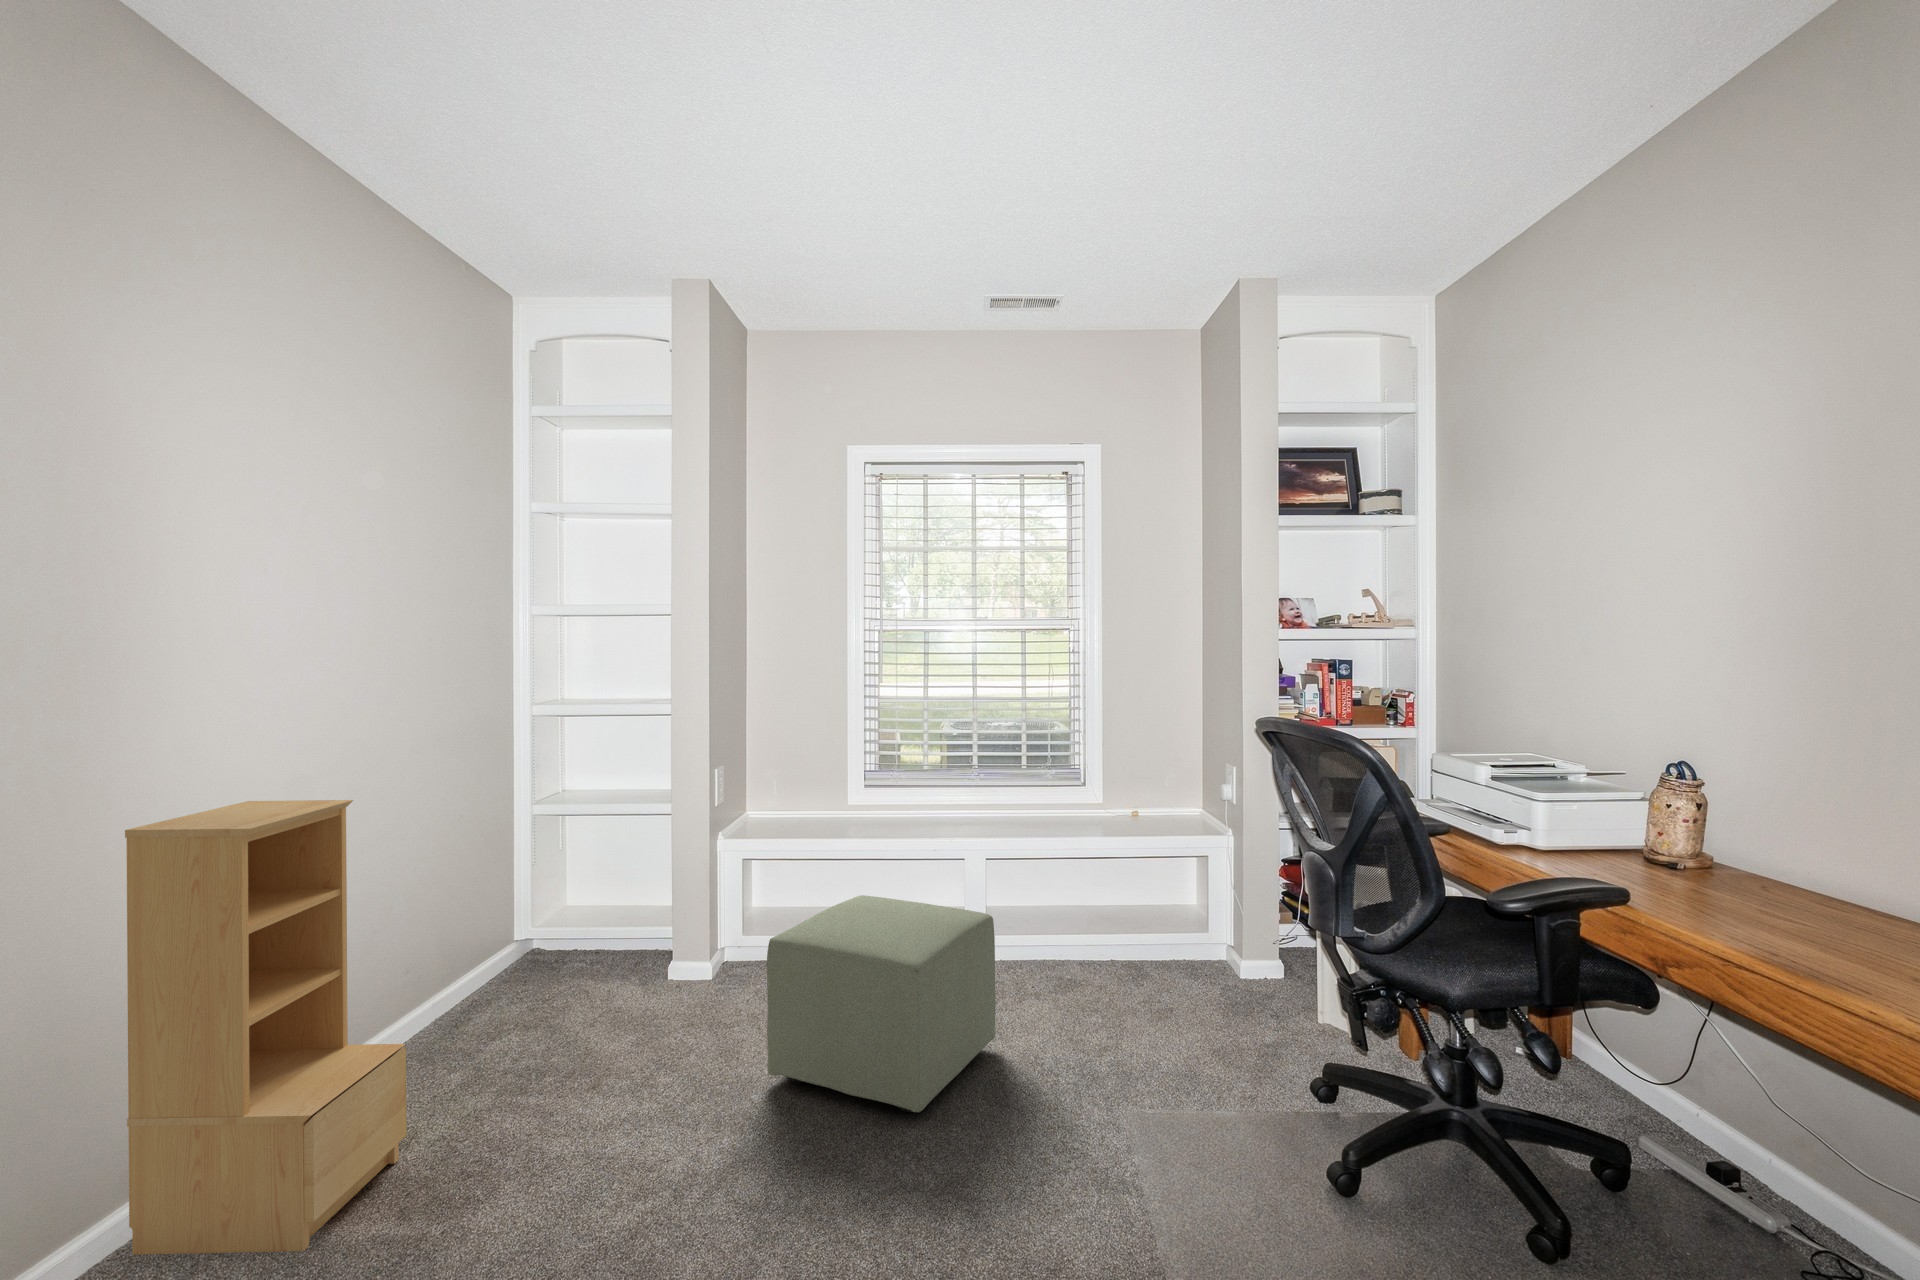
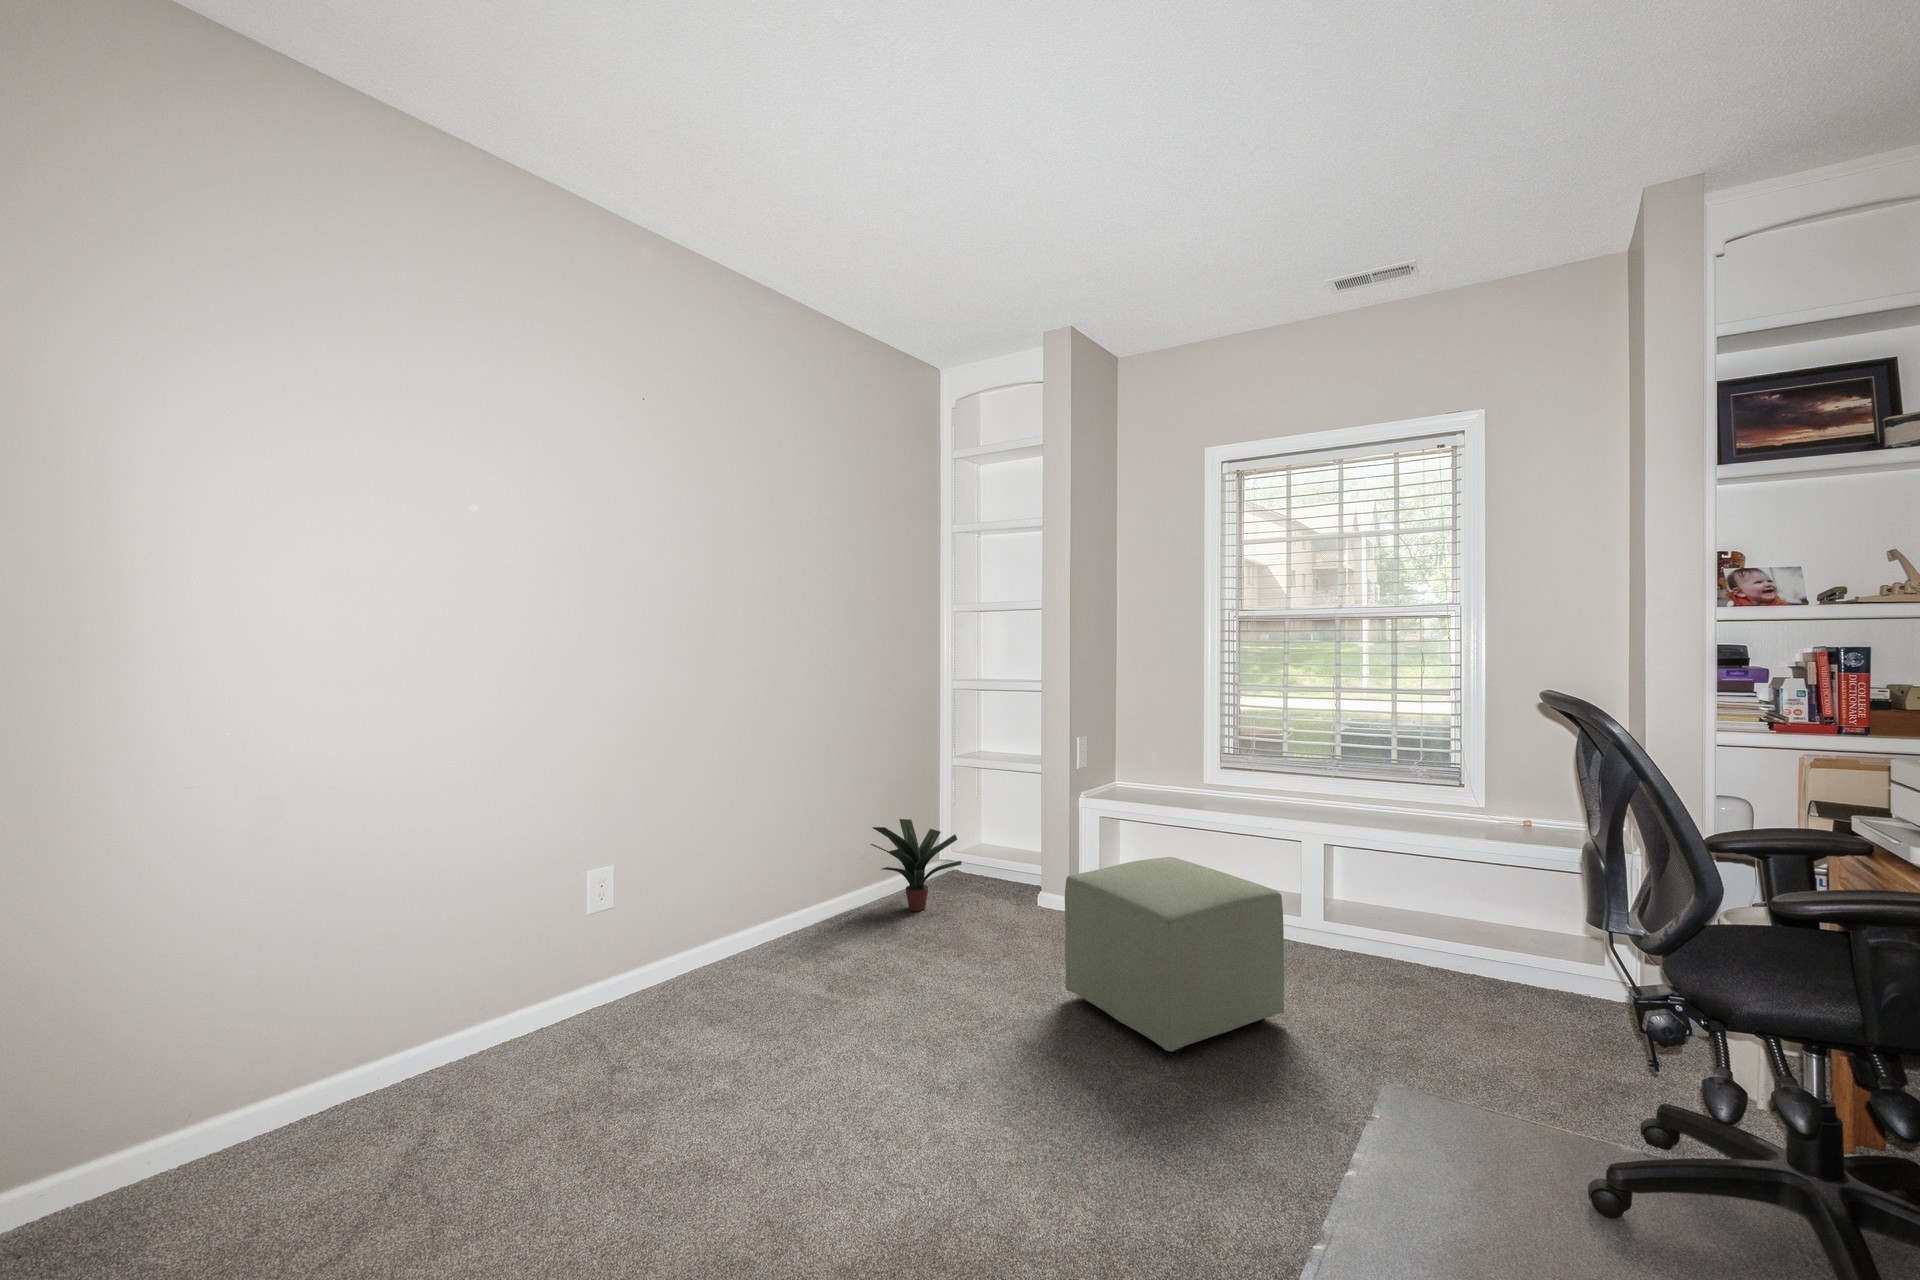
bookshelf: present [125,800,407,1255] -> none [673,729,818,1014]
potted plant: none [432,899,572,1023] -> present [871,819,961,911]

